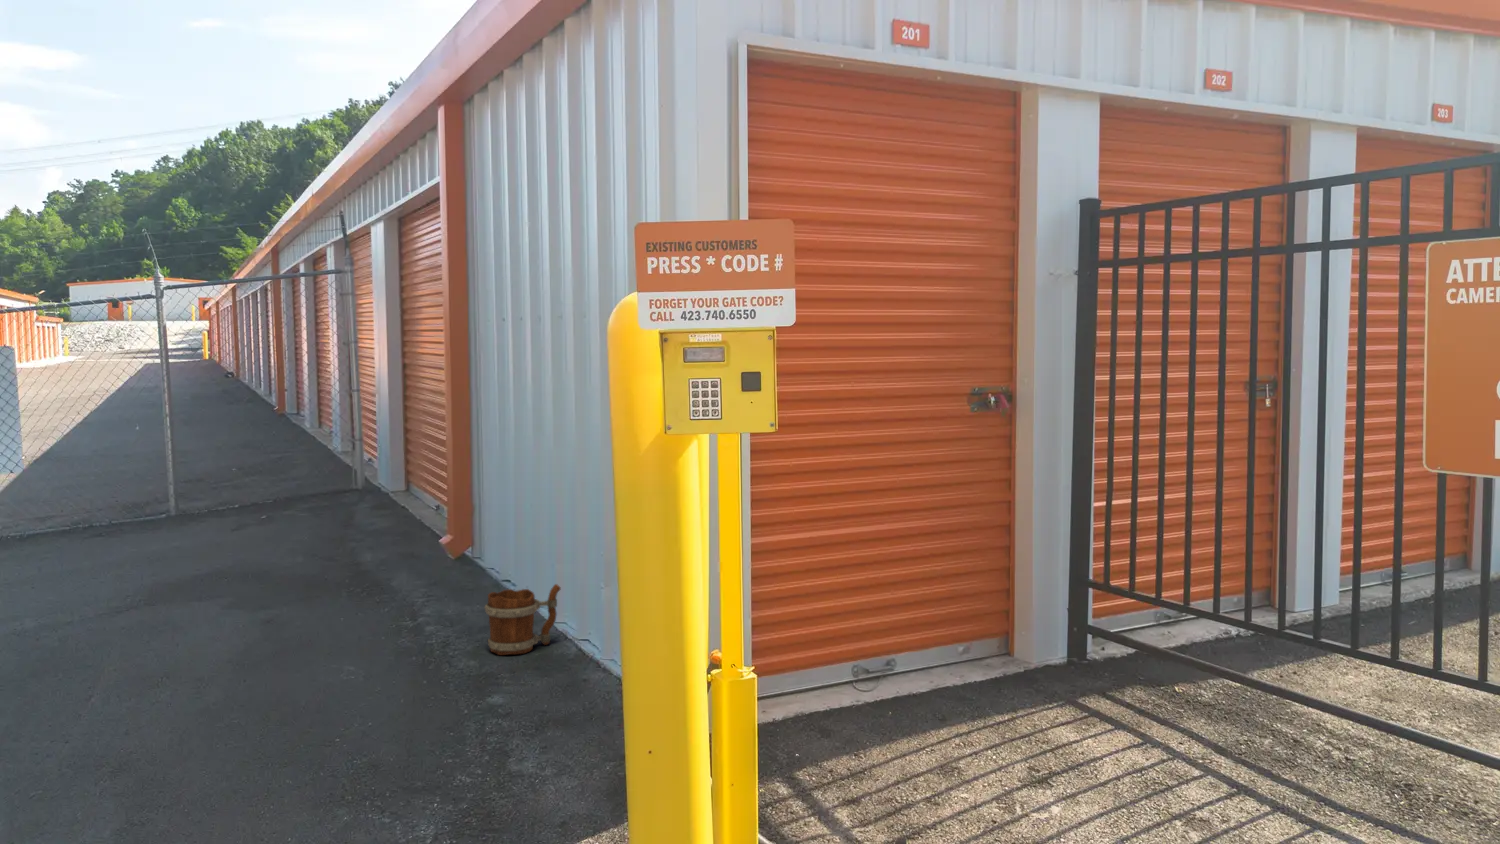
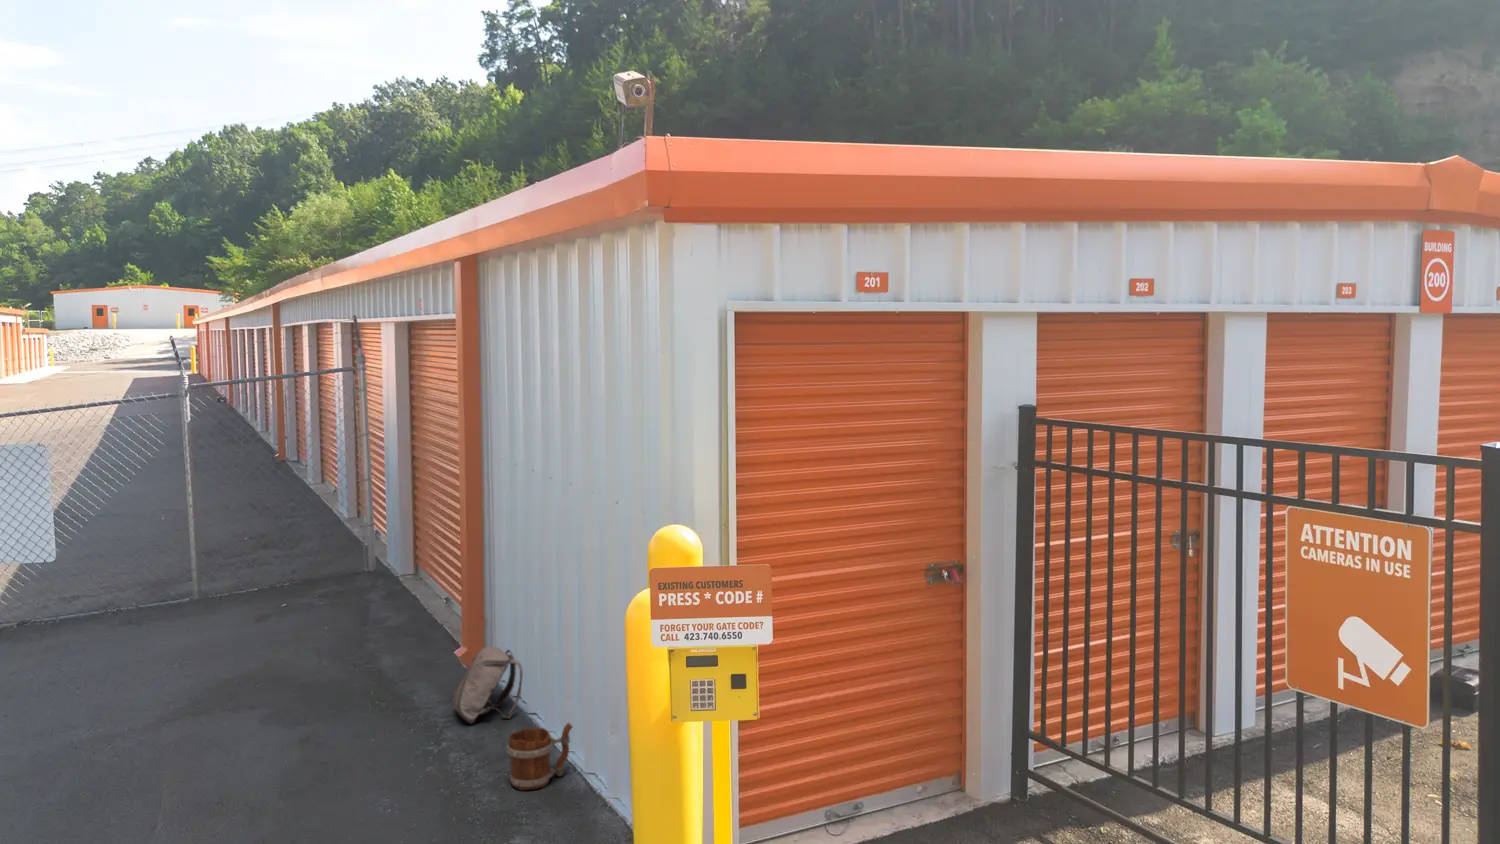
backpack: none [430,522,510,602] -> present [452,646,523,724]

